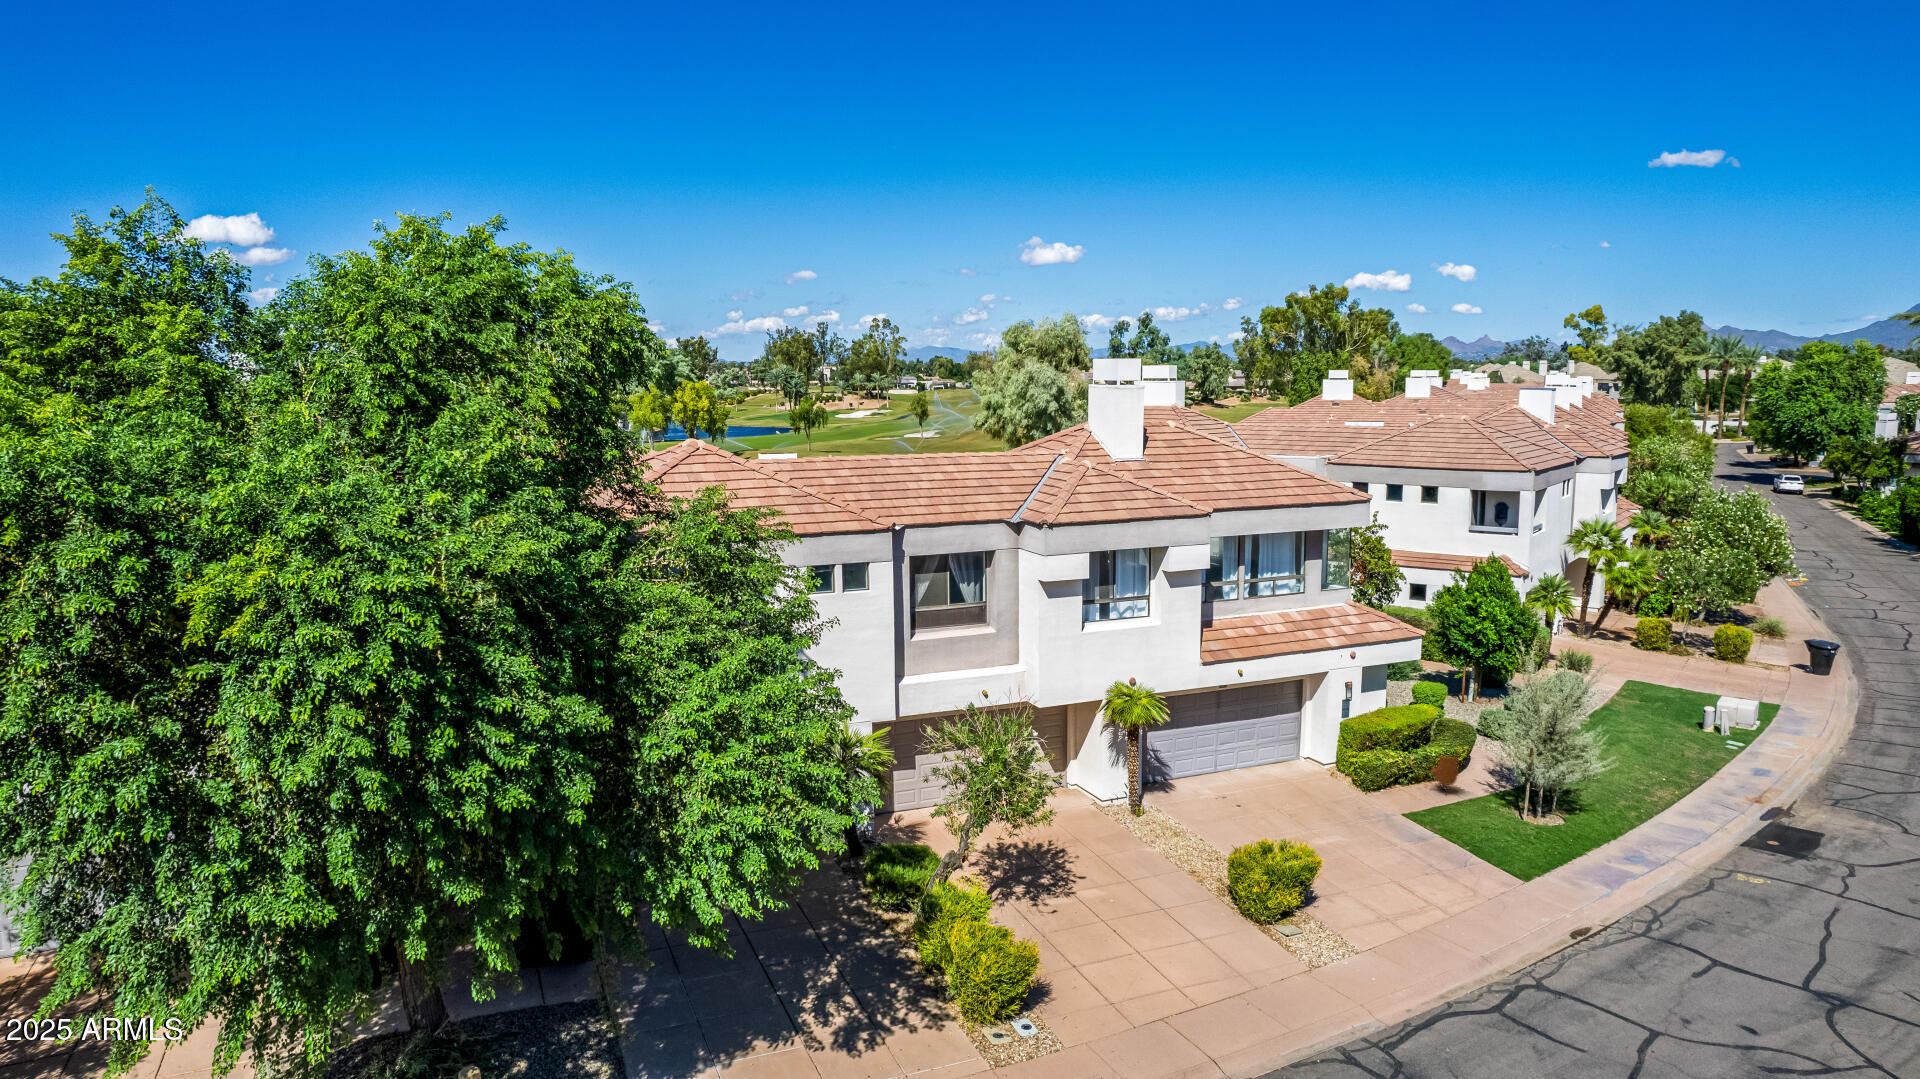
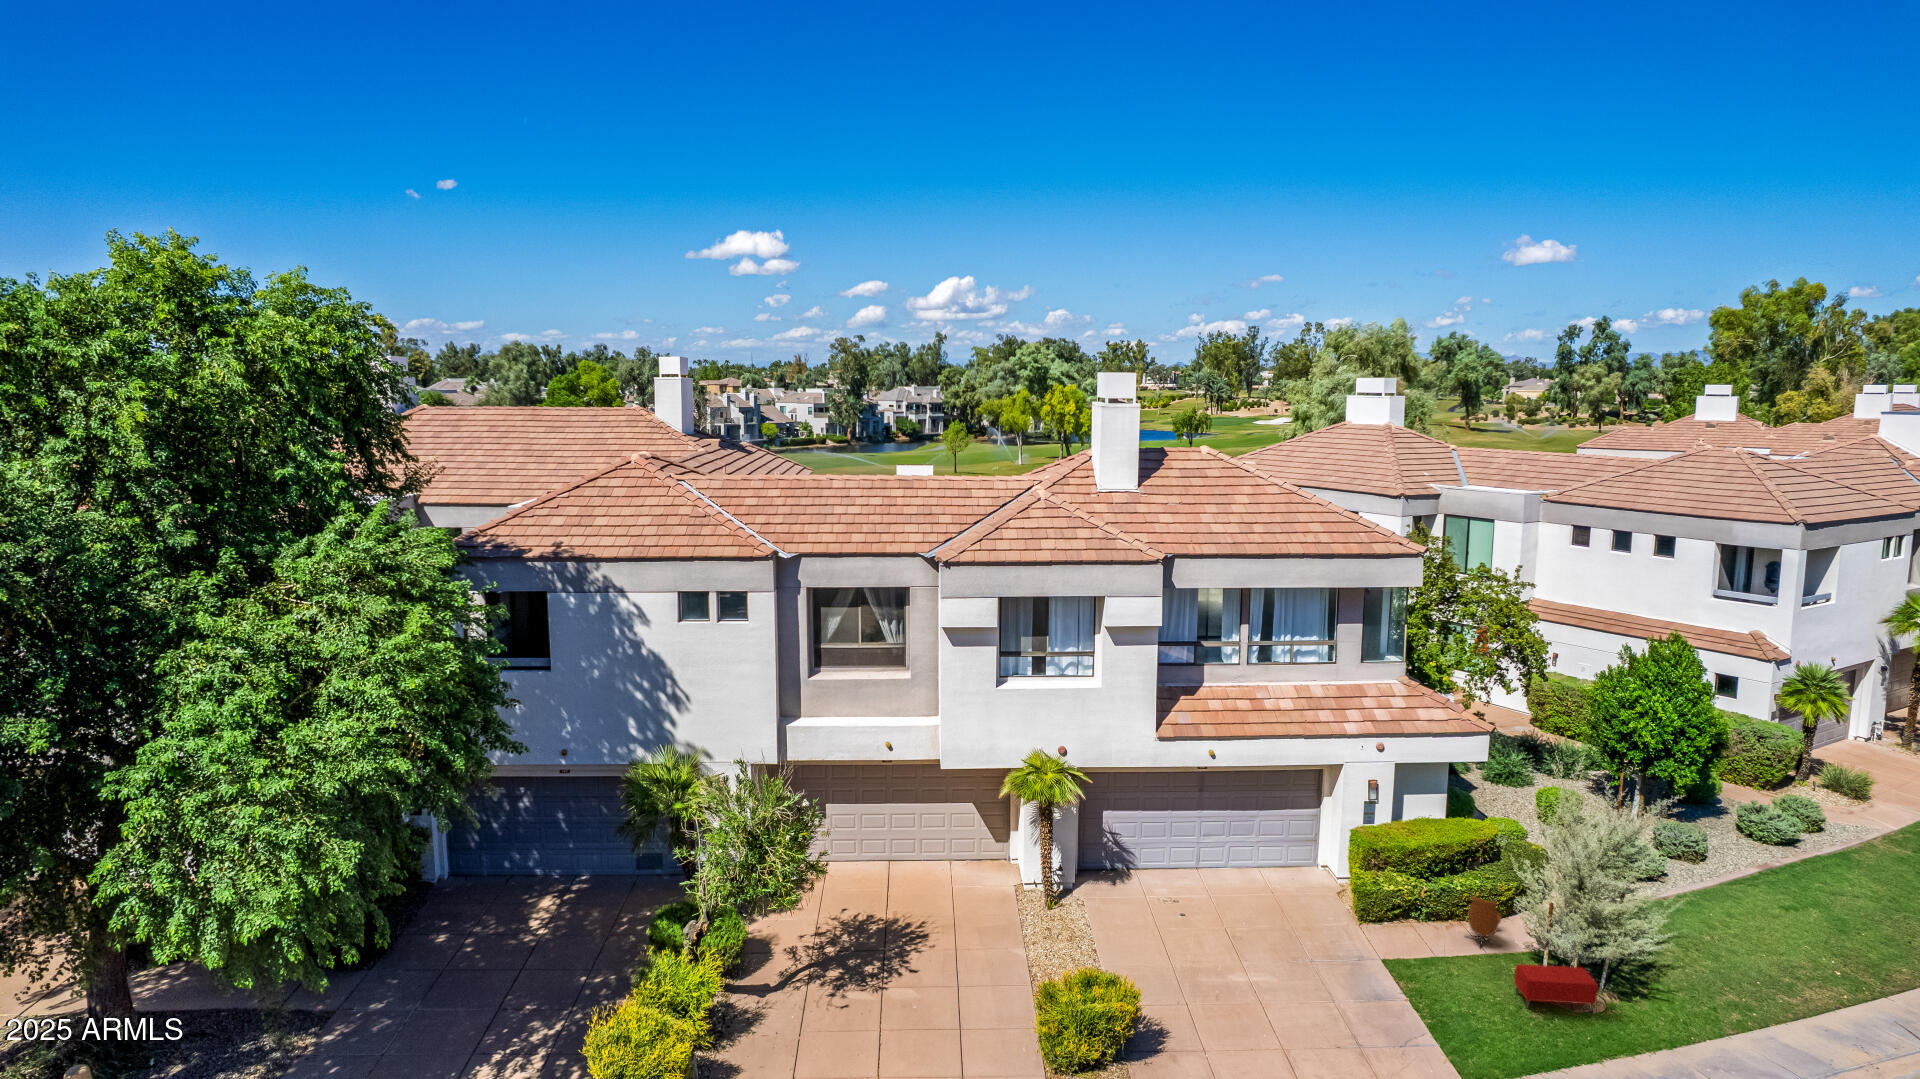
bench: none [1490,792,1550,827] -> present [1514,964,1598,1012]

